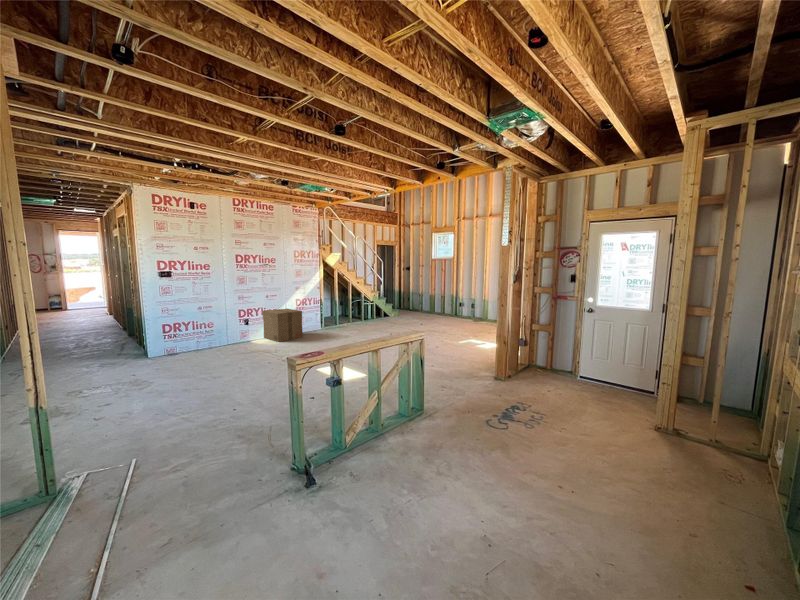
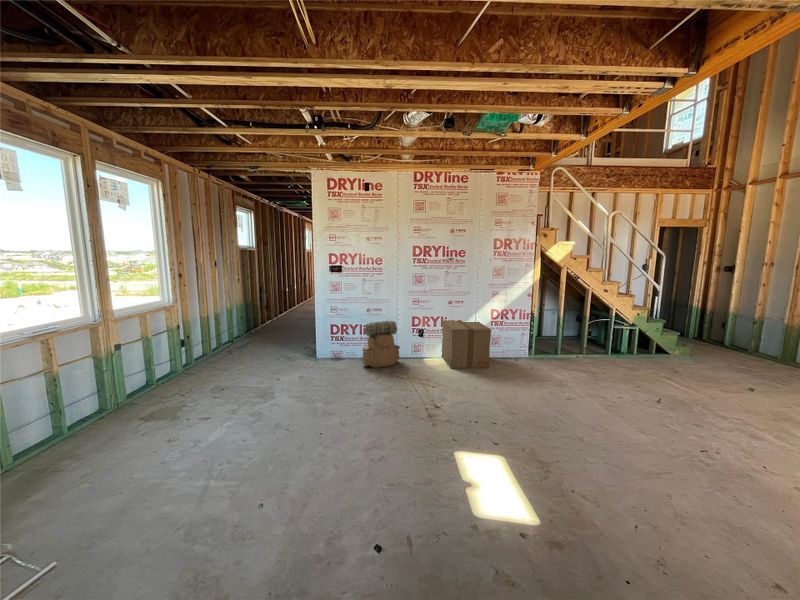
backpack: none [205,314,235,352] -> present [362,321,400,368]

